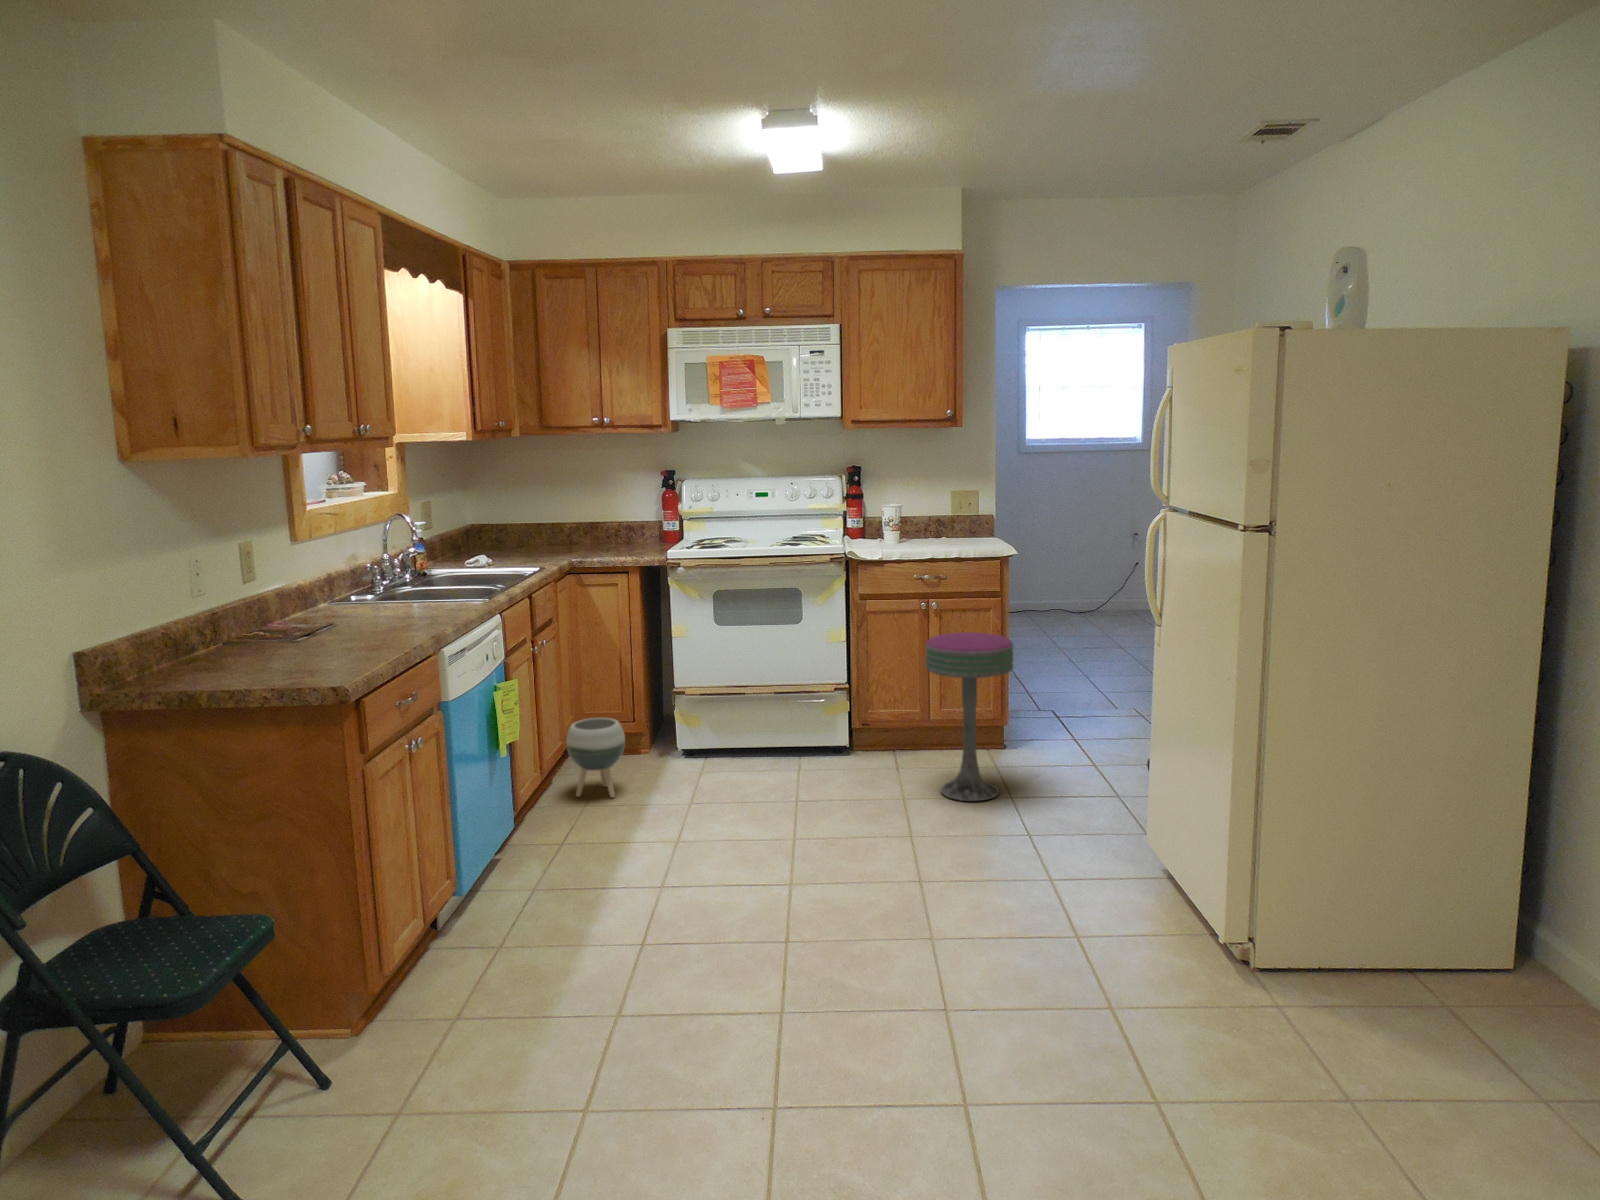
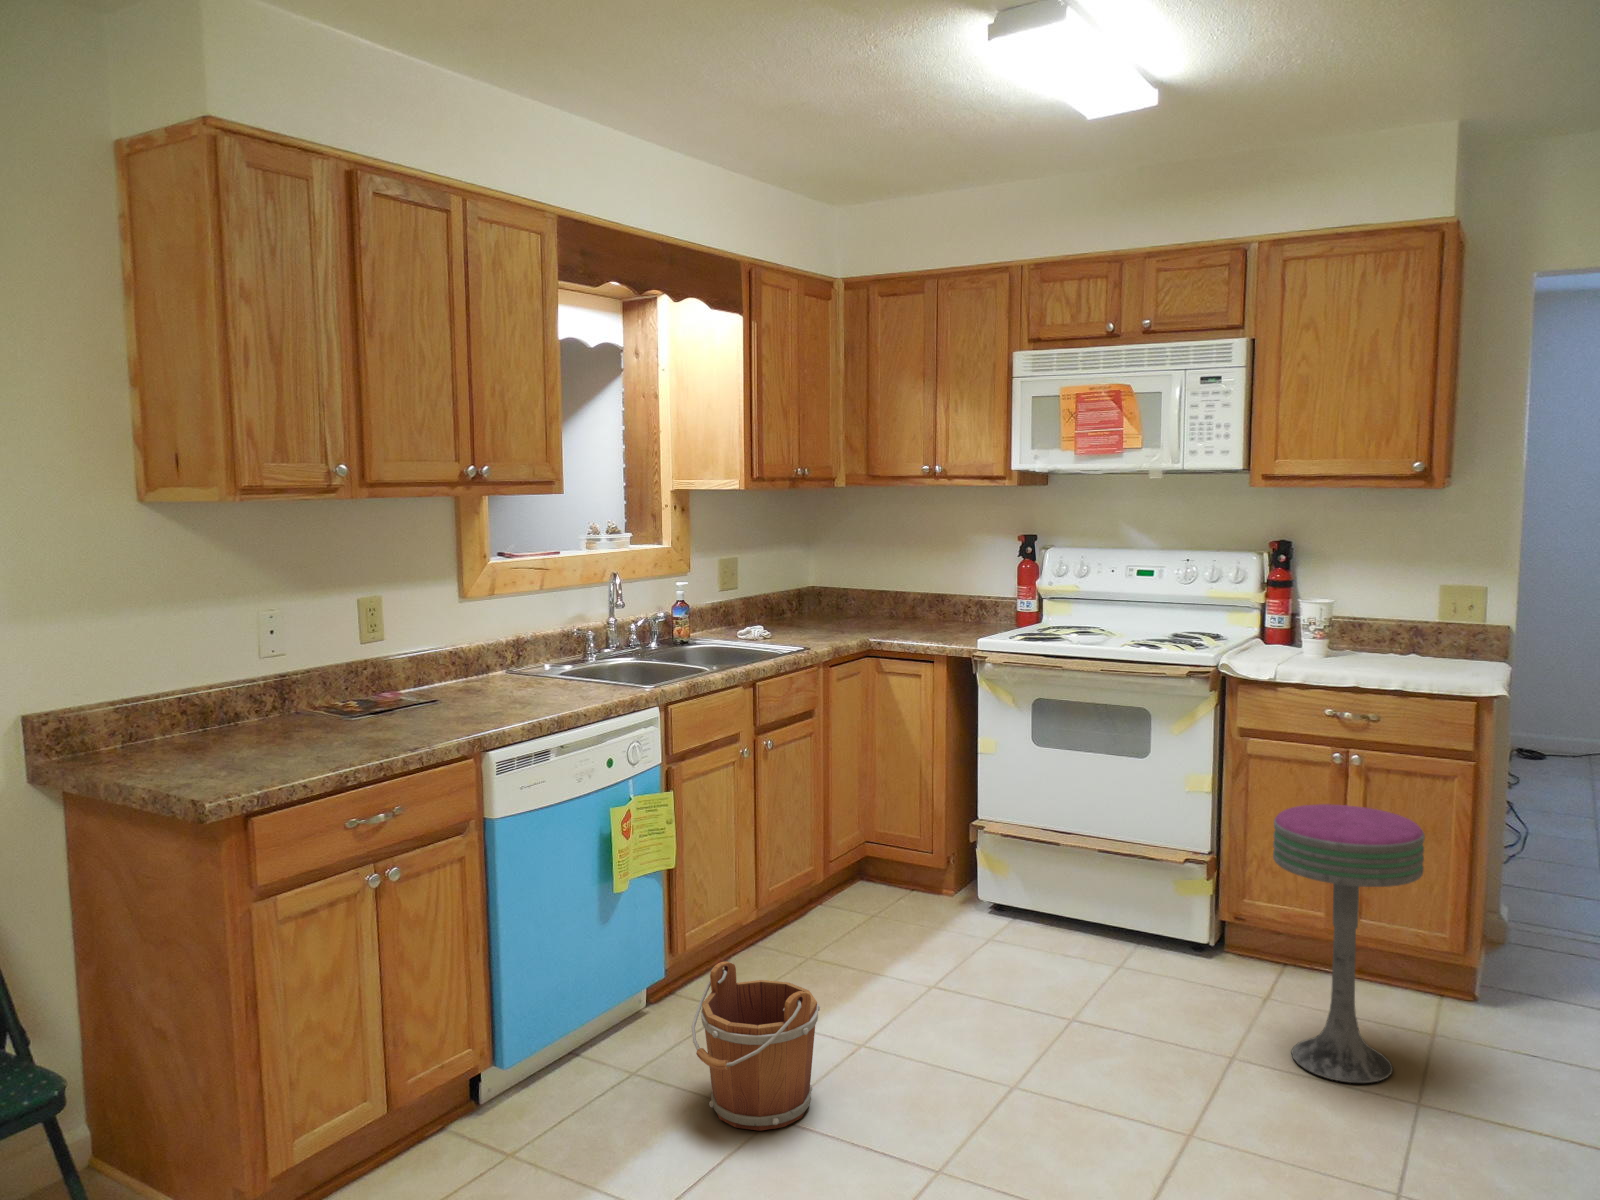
planter: present [566,718,625,798] -> none [803,843,876,950]
bucket: none [596,802,693,916] -> present [692,962,820,1131]

